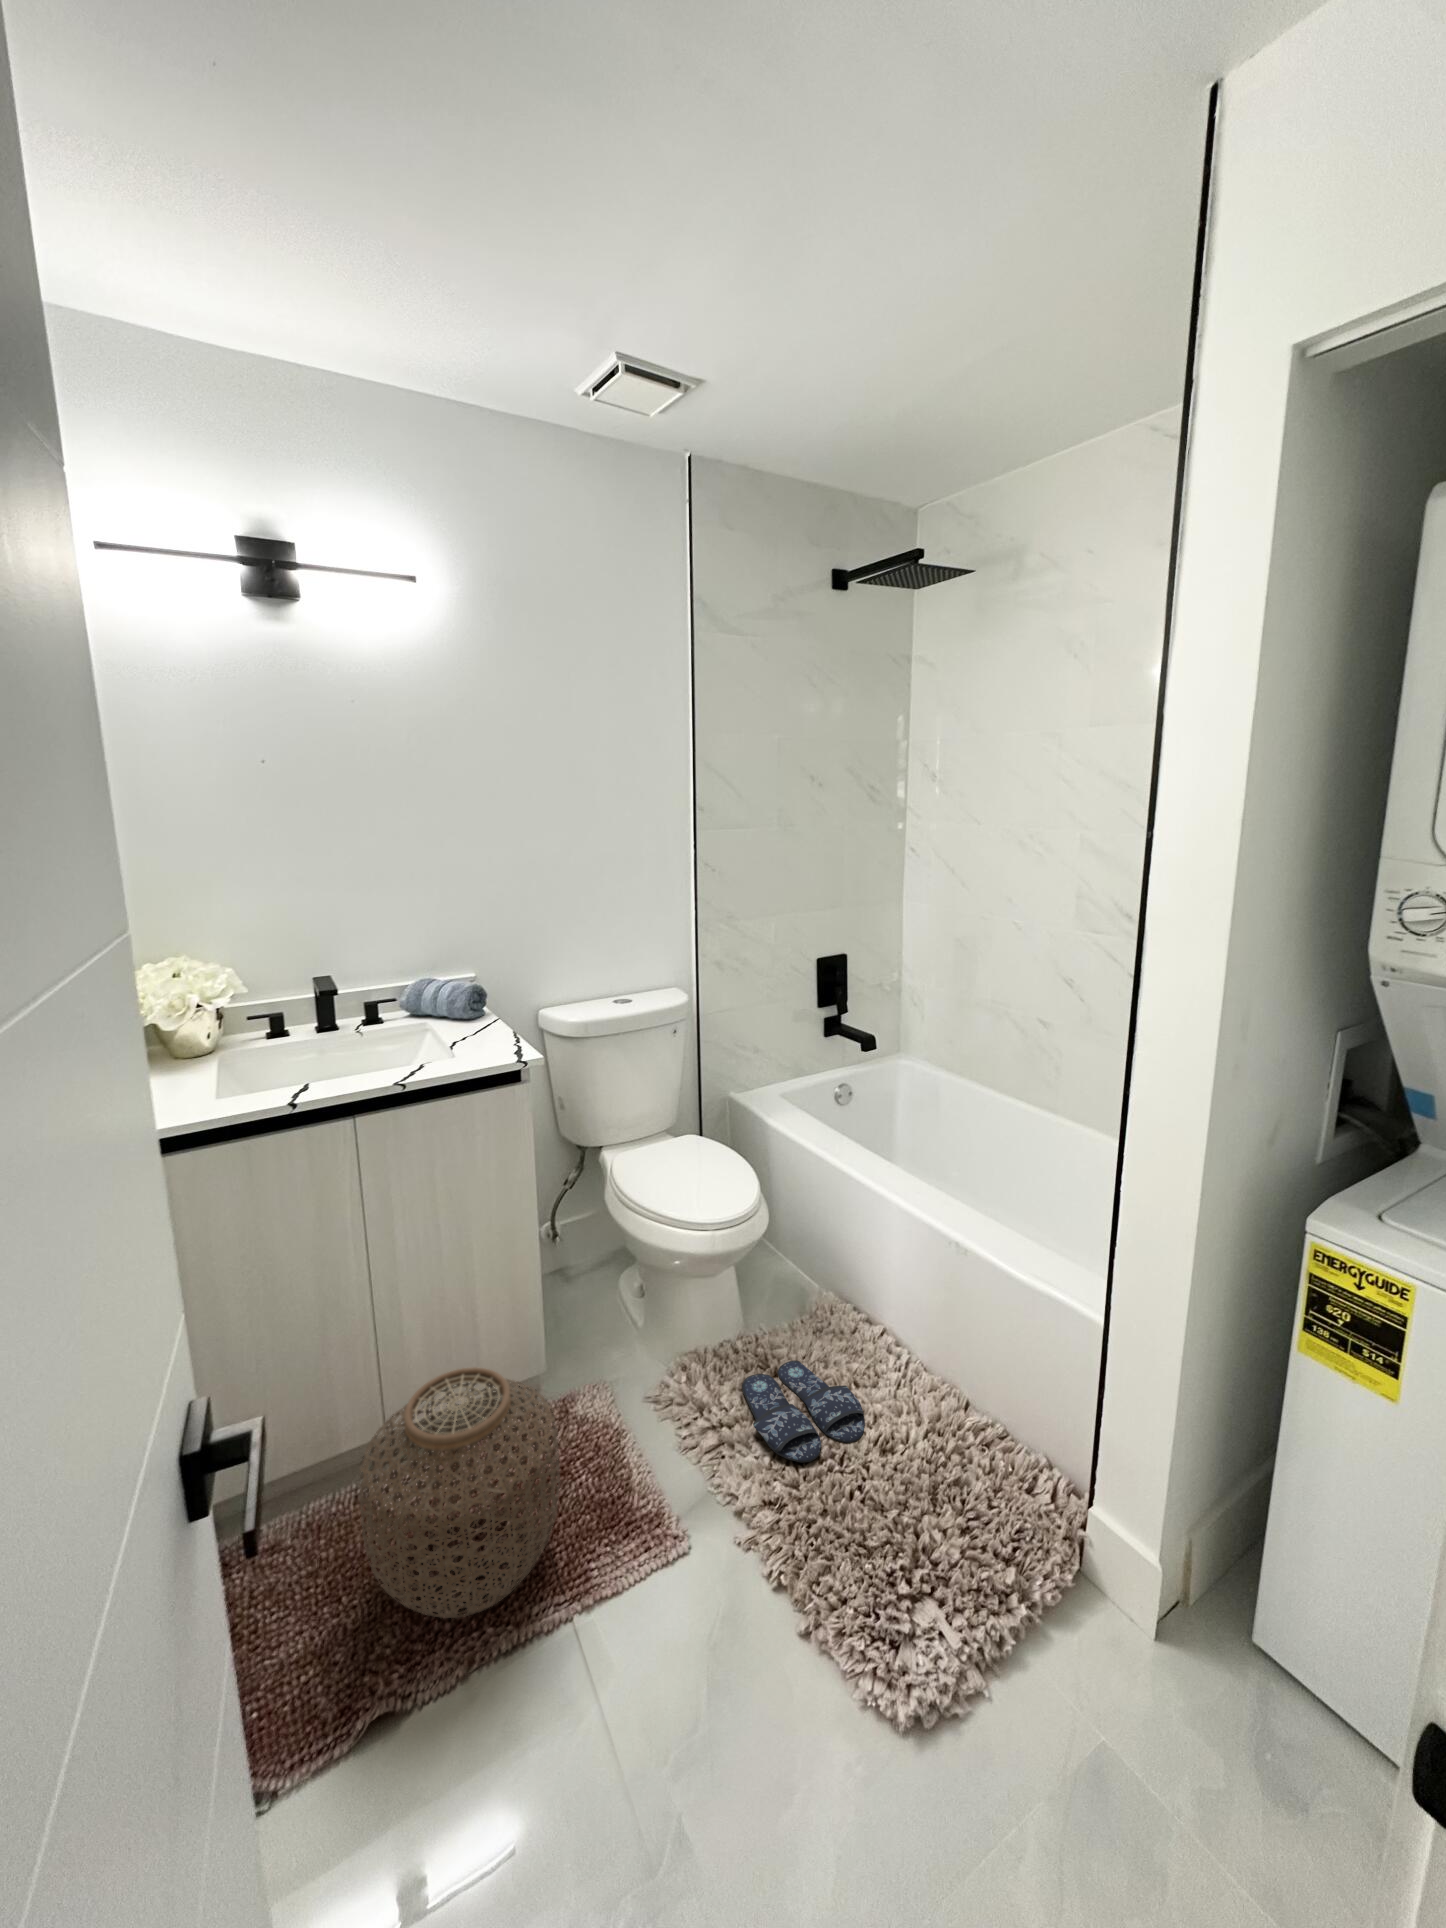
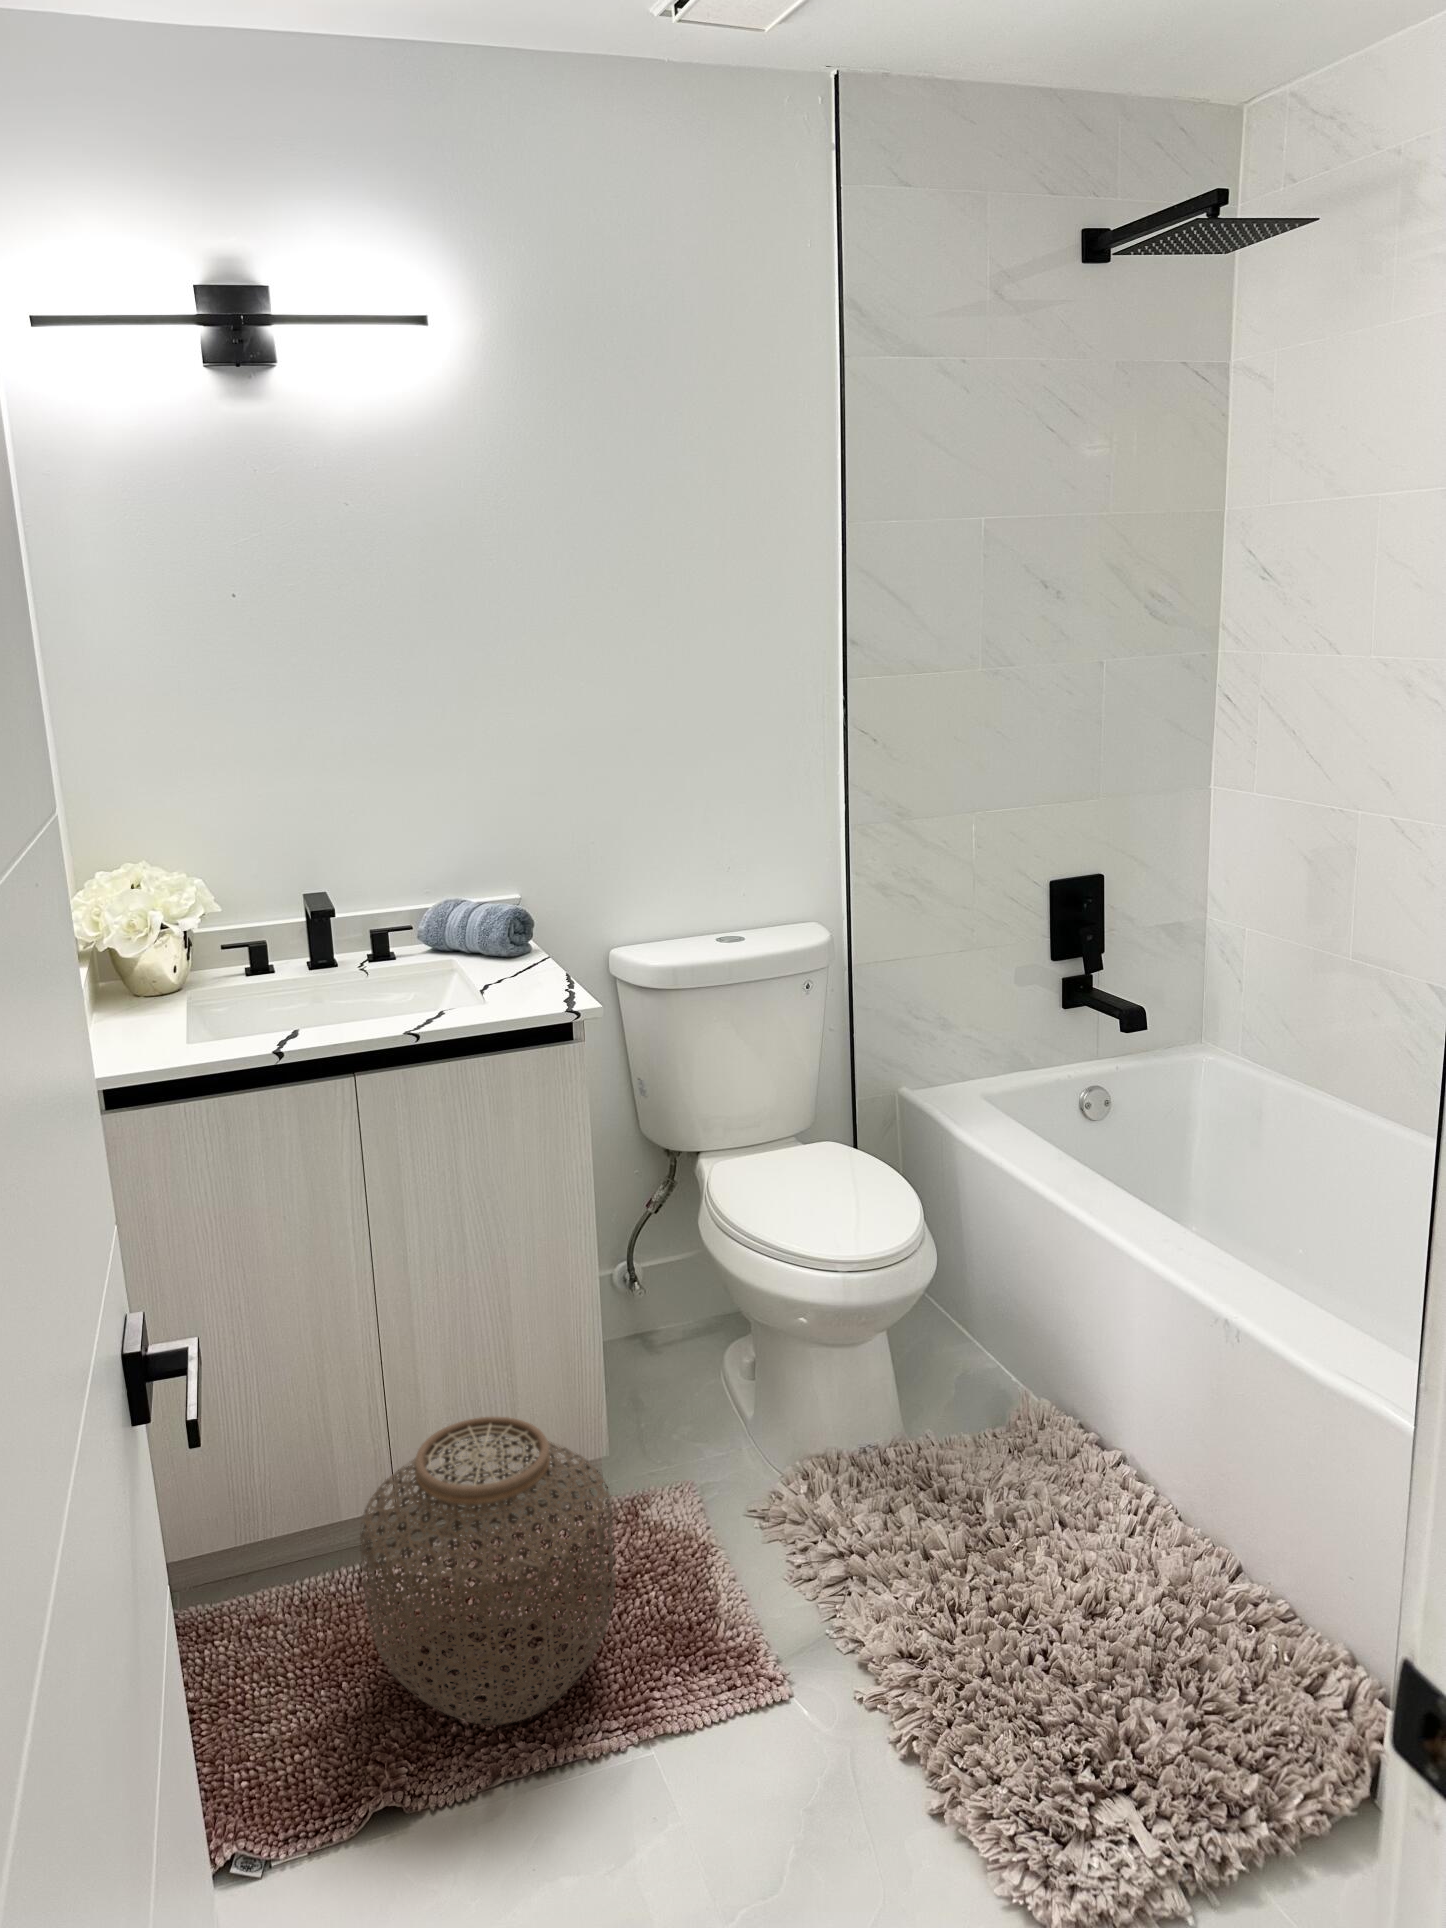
slippers: present [742,1361,865,1463] -> none [889,1484,1068,1612]

